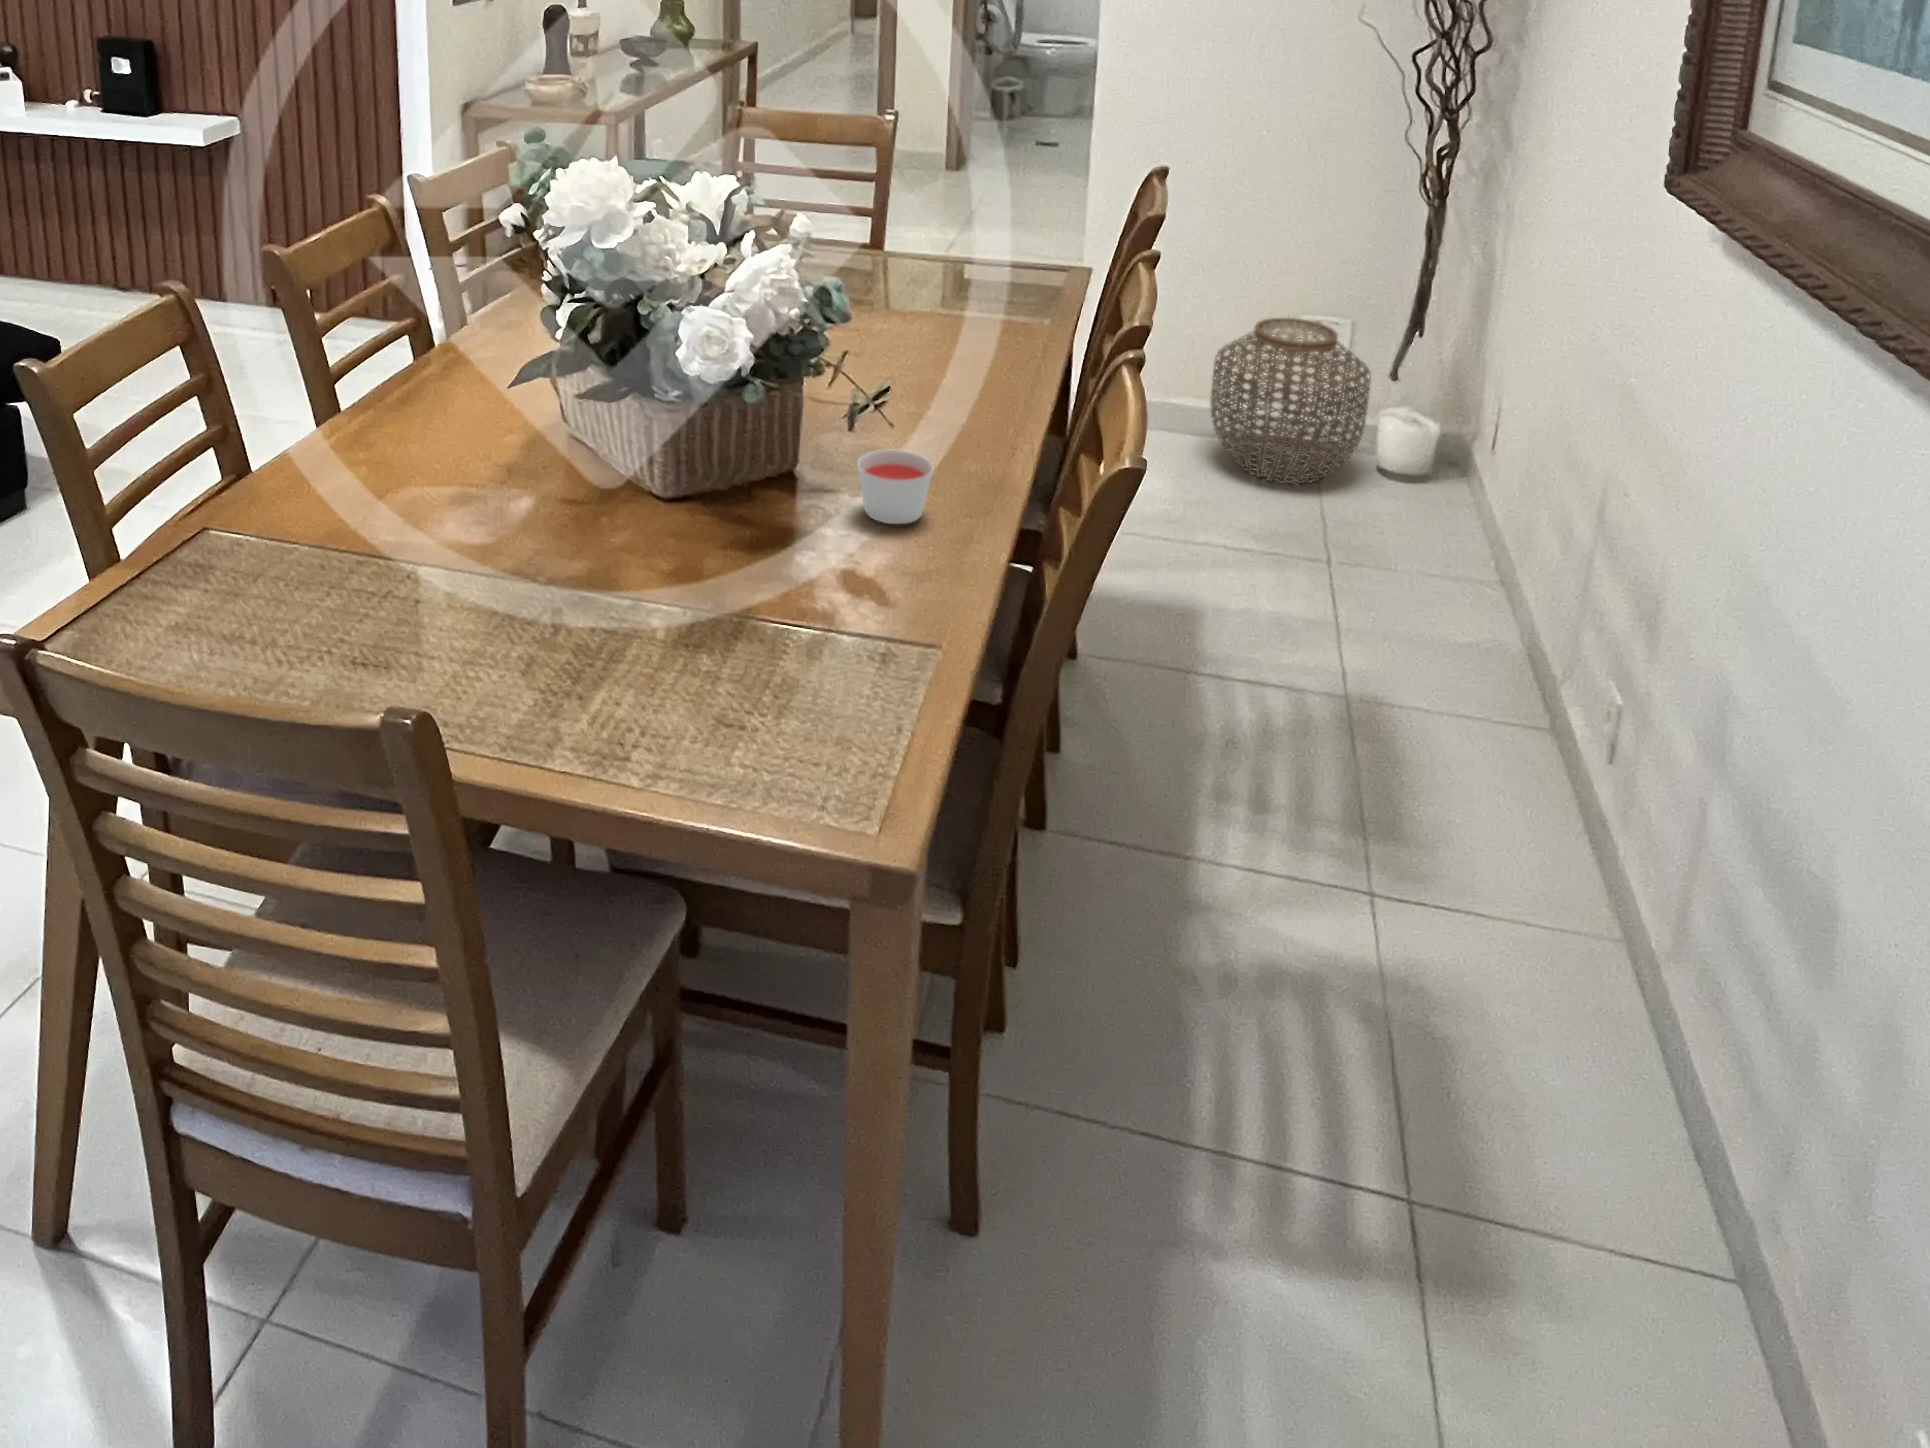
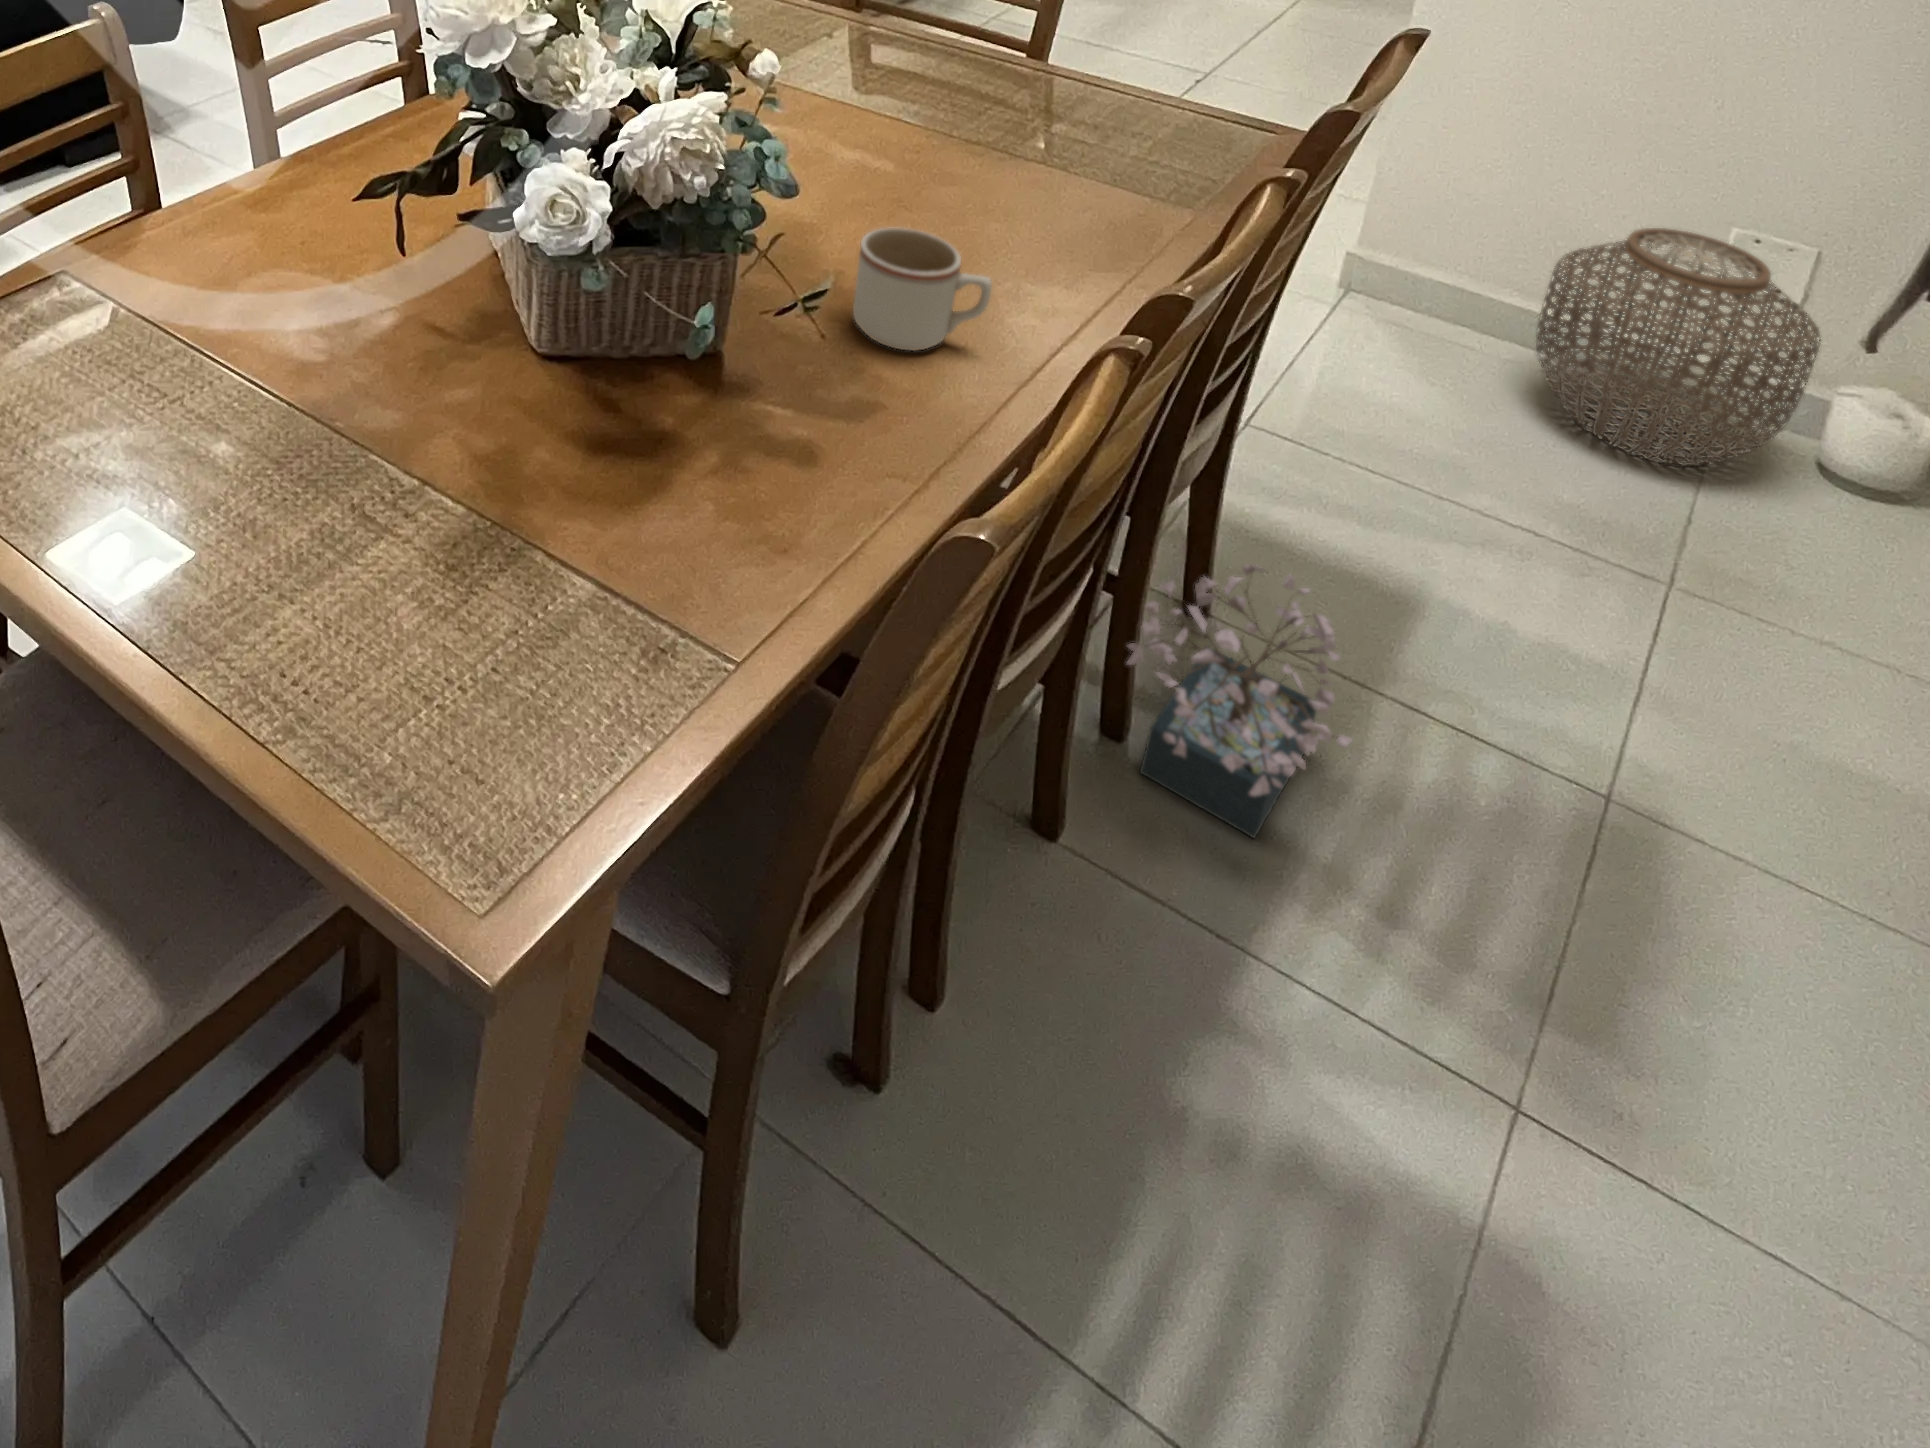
mug: none [872,347,971,439] -> present [853,228,992,350]
candle: present [857,450,933,524] -> none [767,369,866,472]
decorative plant: none [1060,587,1216,782] -> present [1127,564,1352,838]

